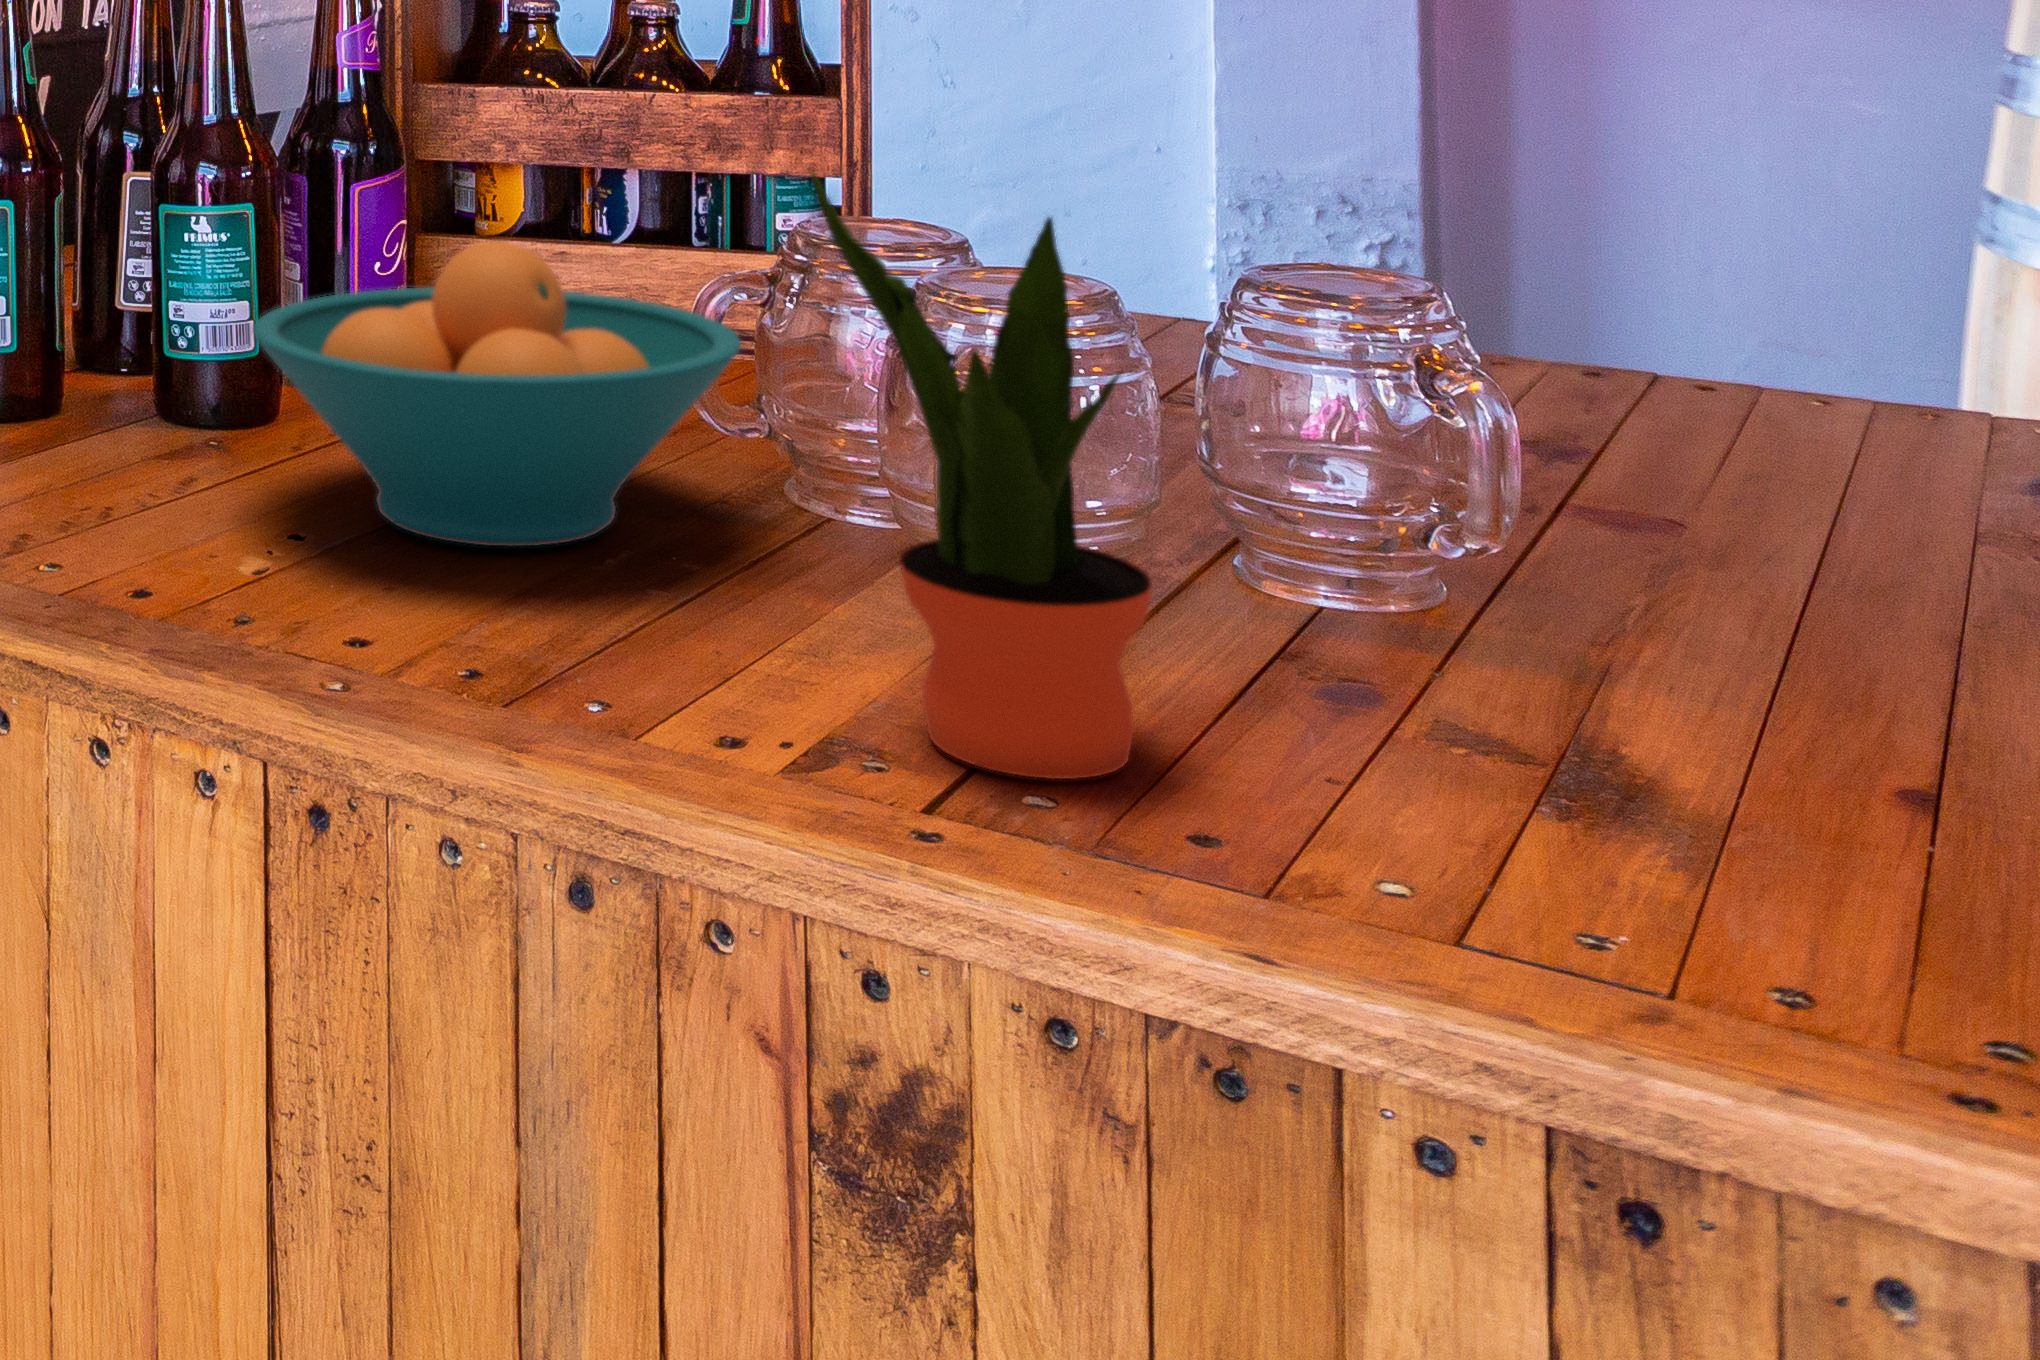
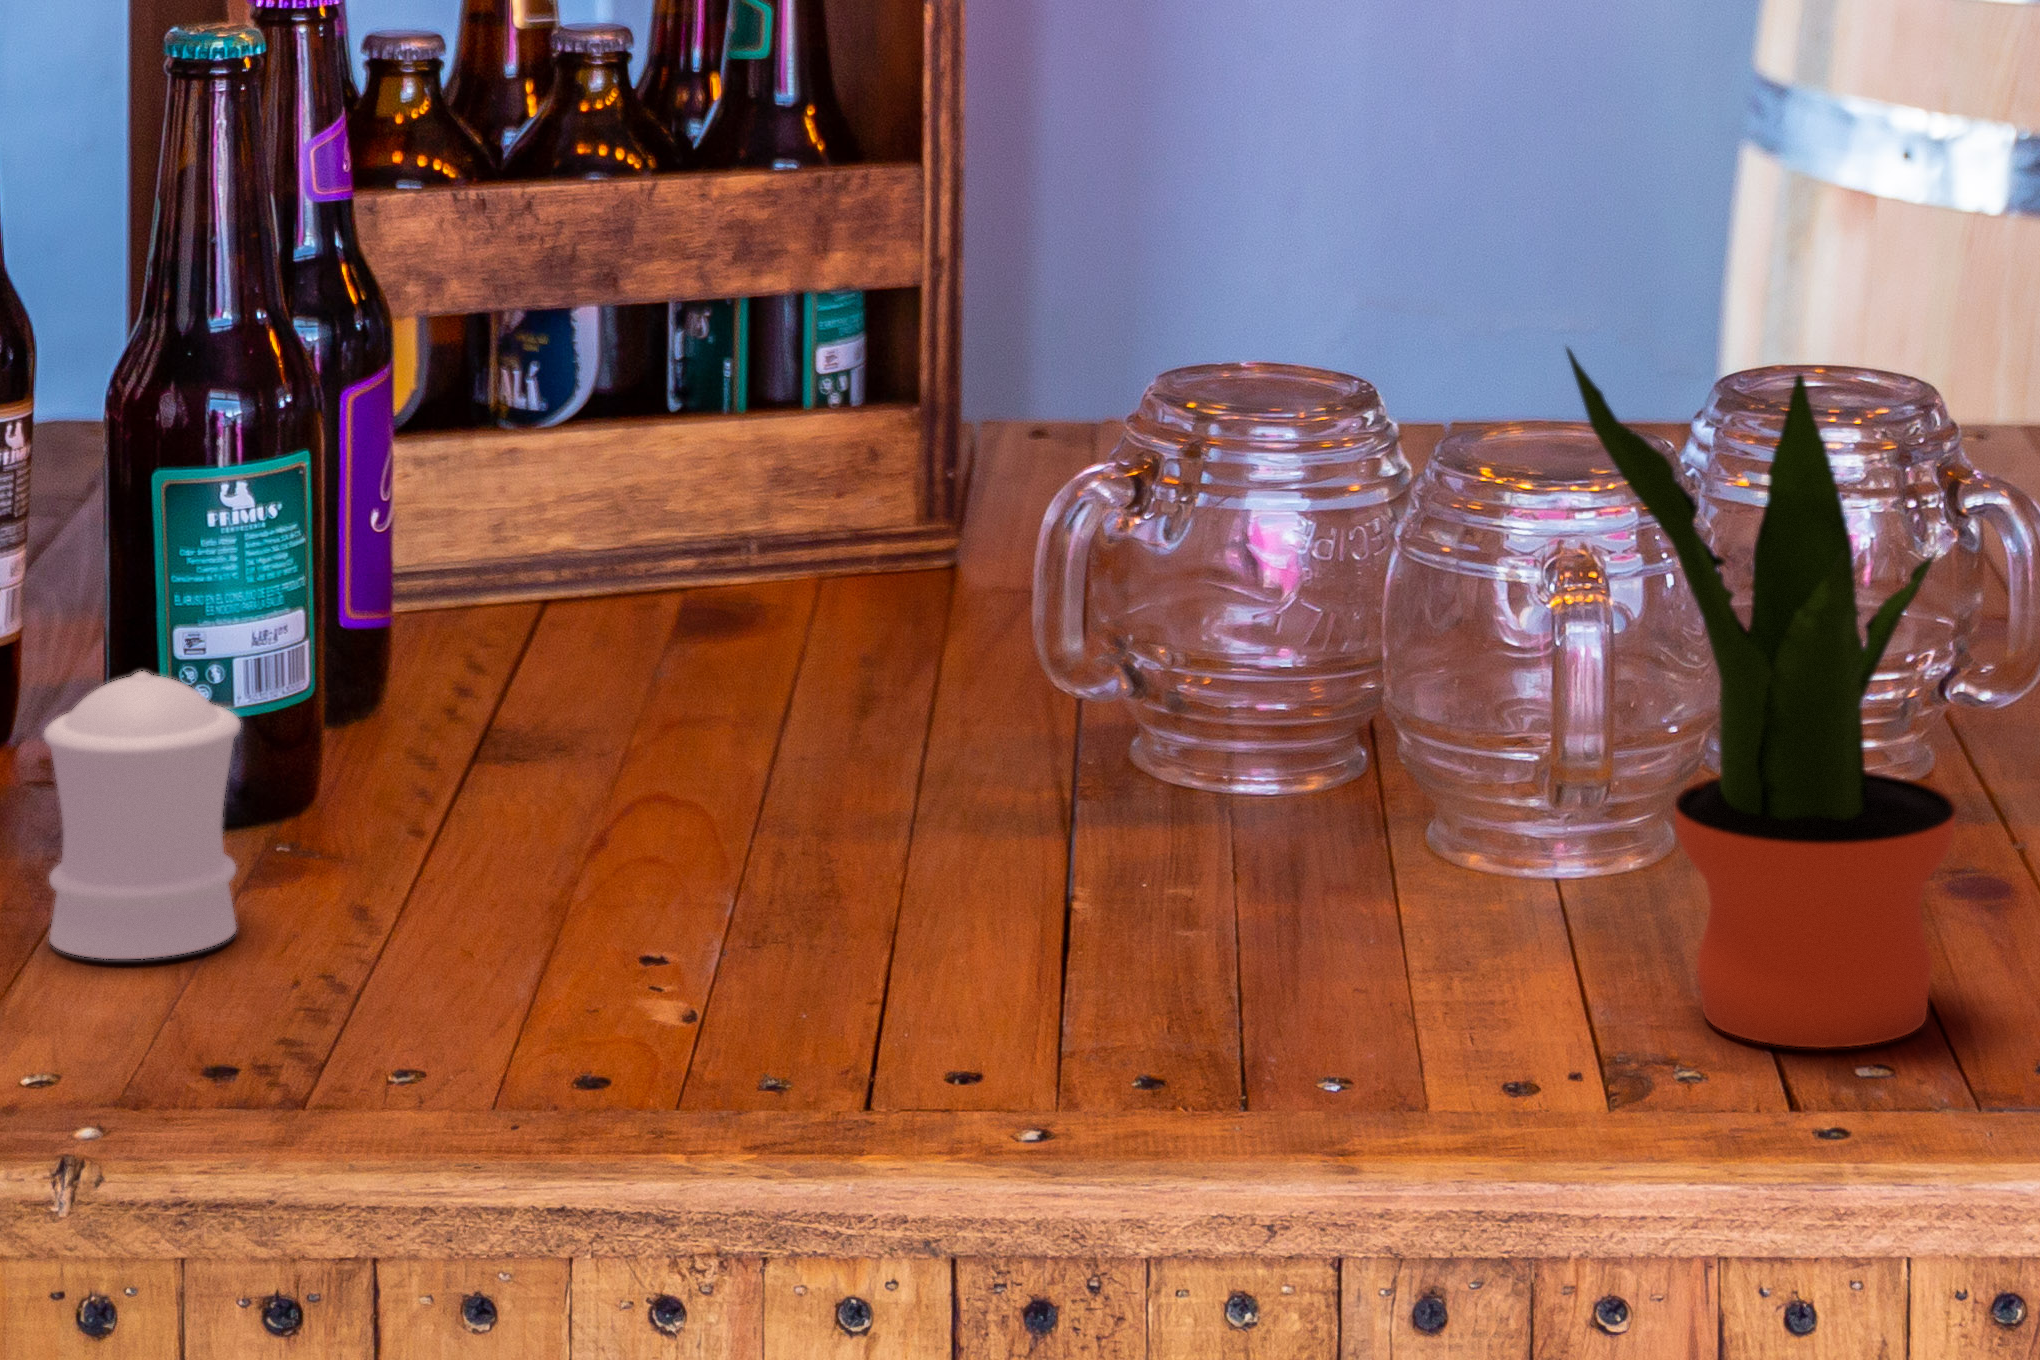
fruit bowl: present [253,241,741,546] -> none [521,475,1240,931]
salt shaker: none [10,305,123,474] -> present [43,672,241,959]

